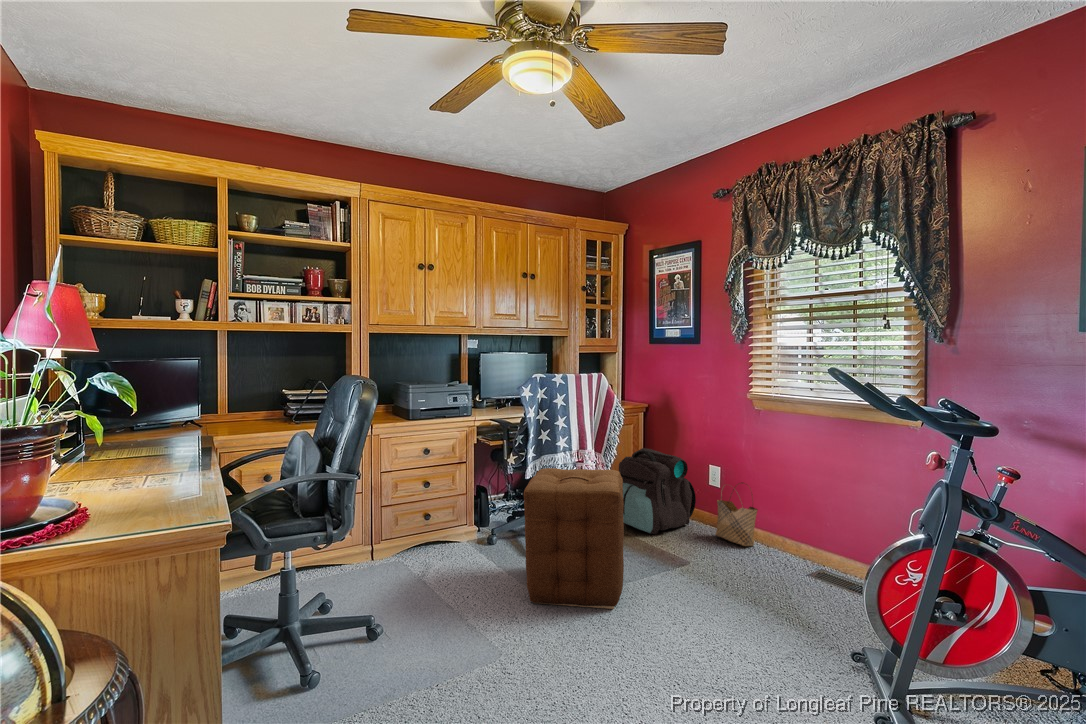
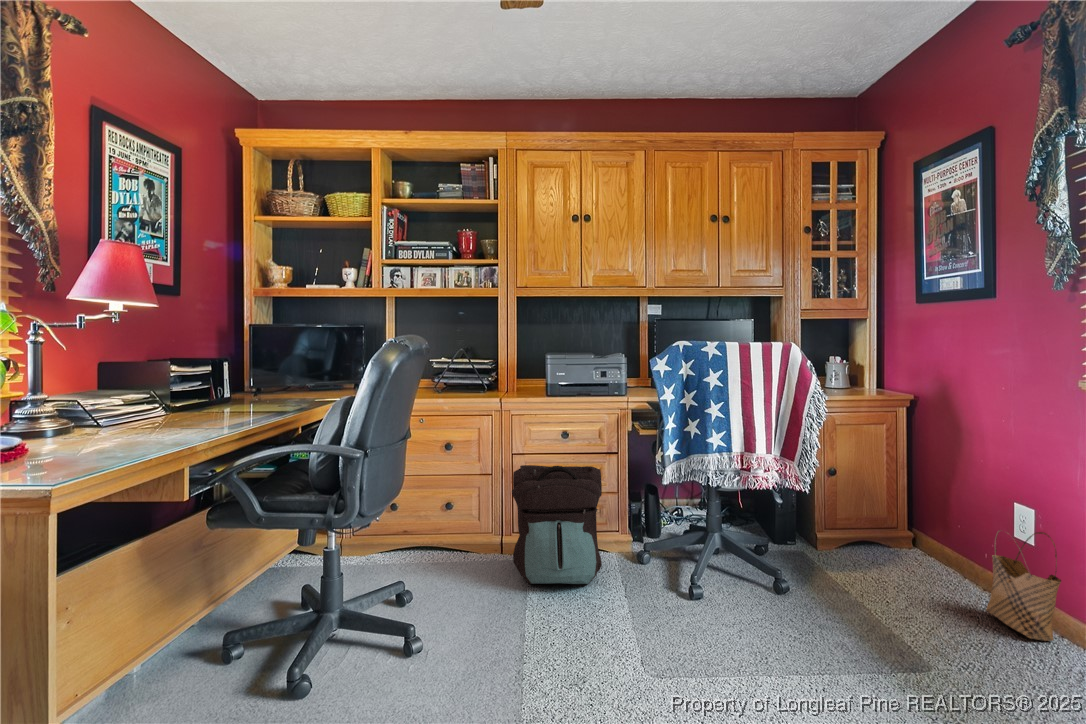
backpack: present [619,448,696,534] -> present [512,465,602,584]
ottoman: present [524,468,624,609] -> none [610,467,774,669]

